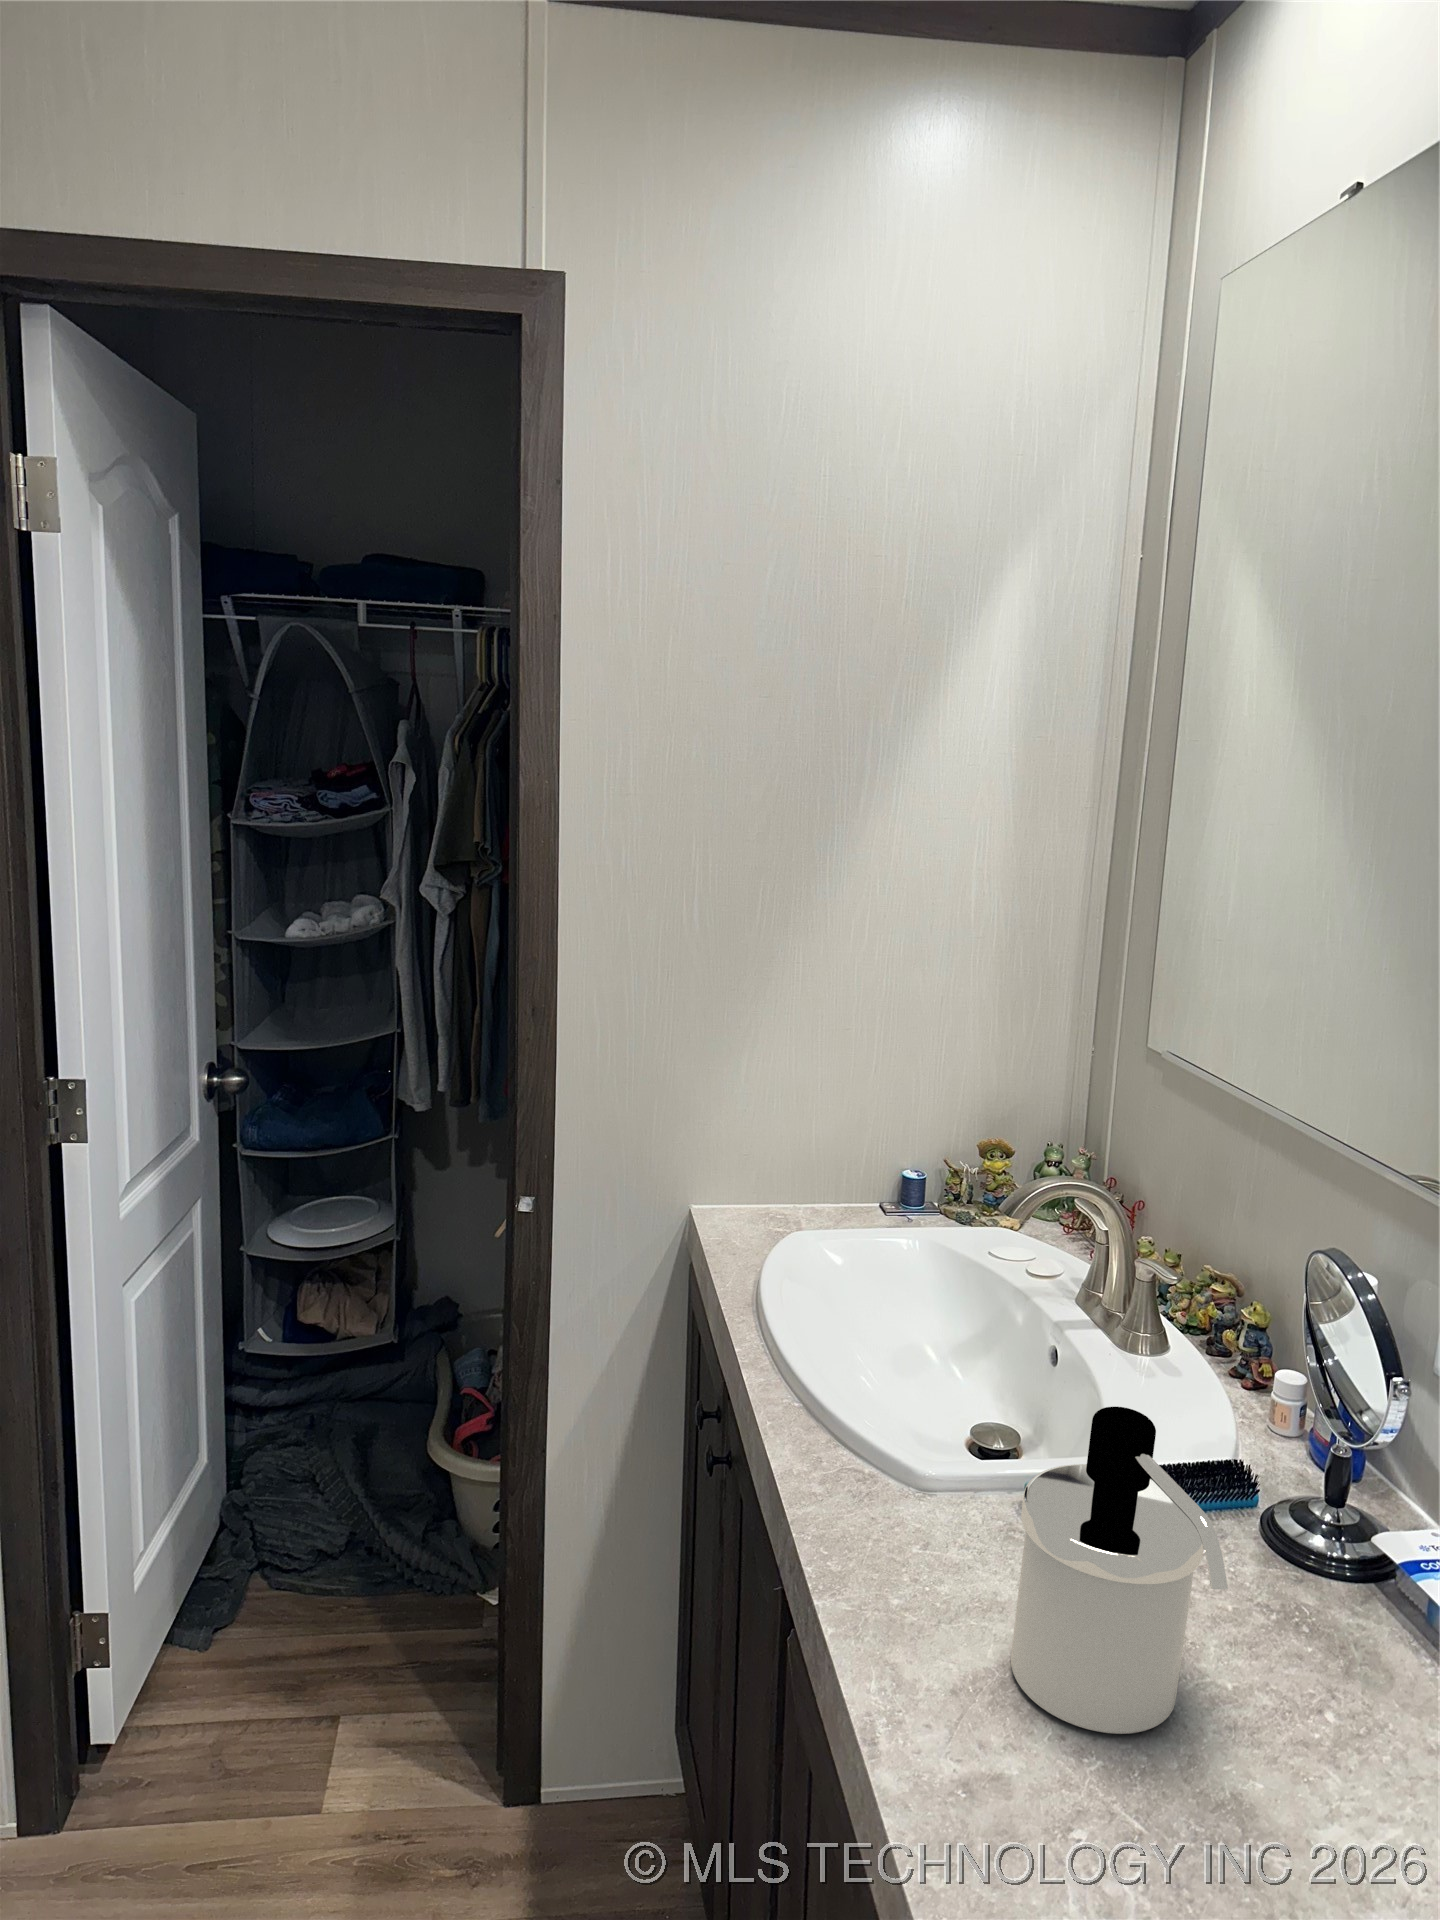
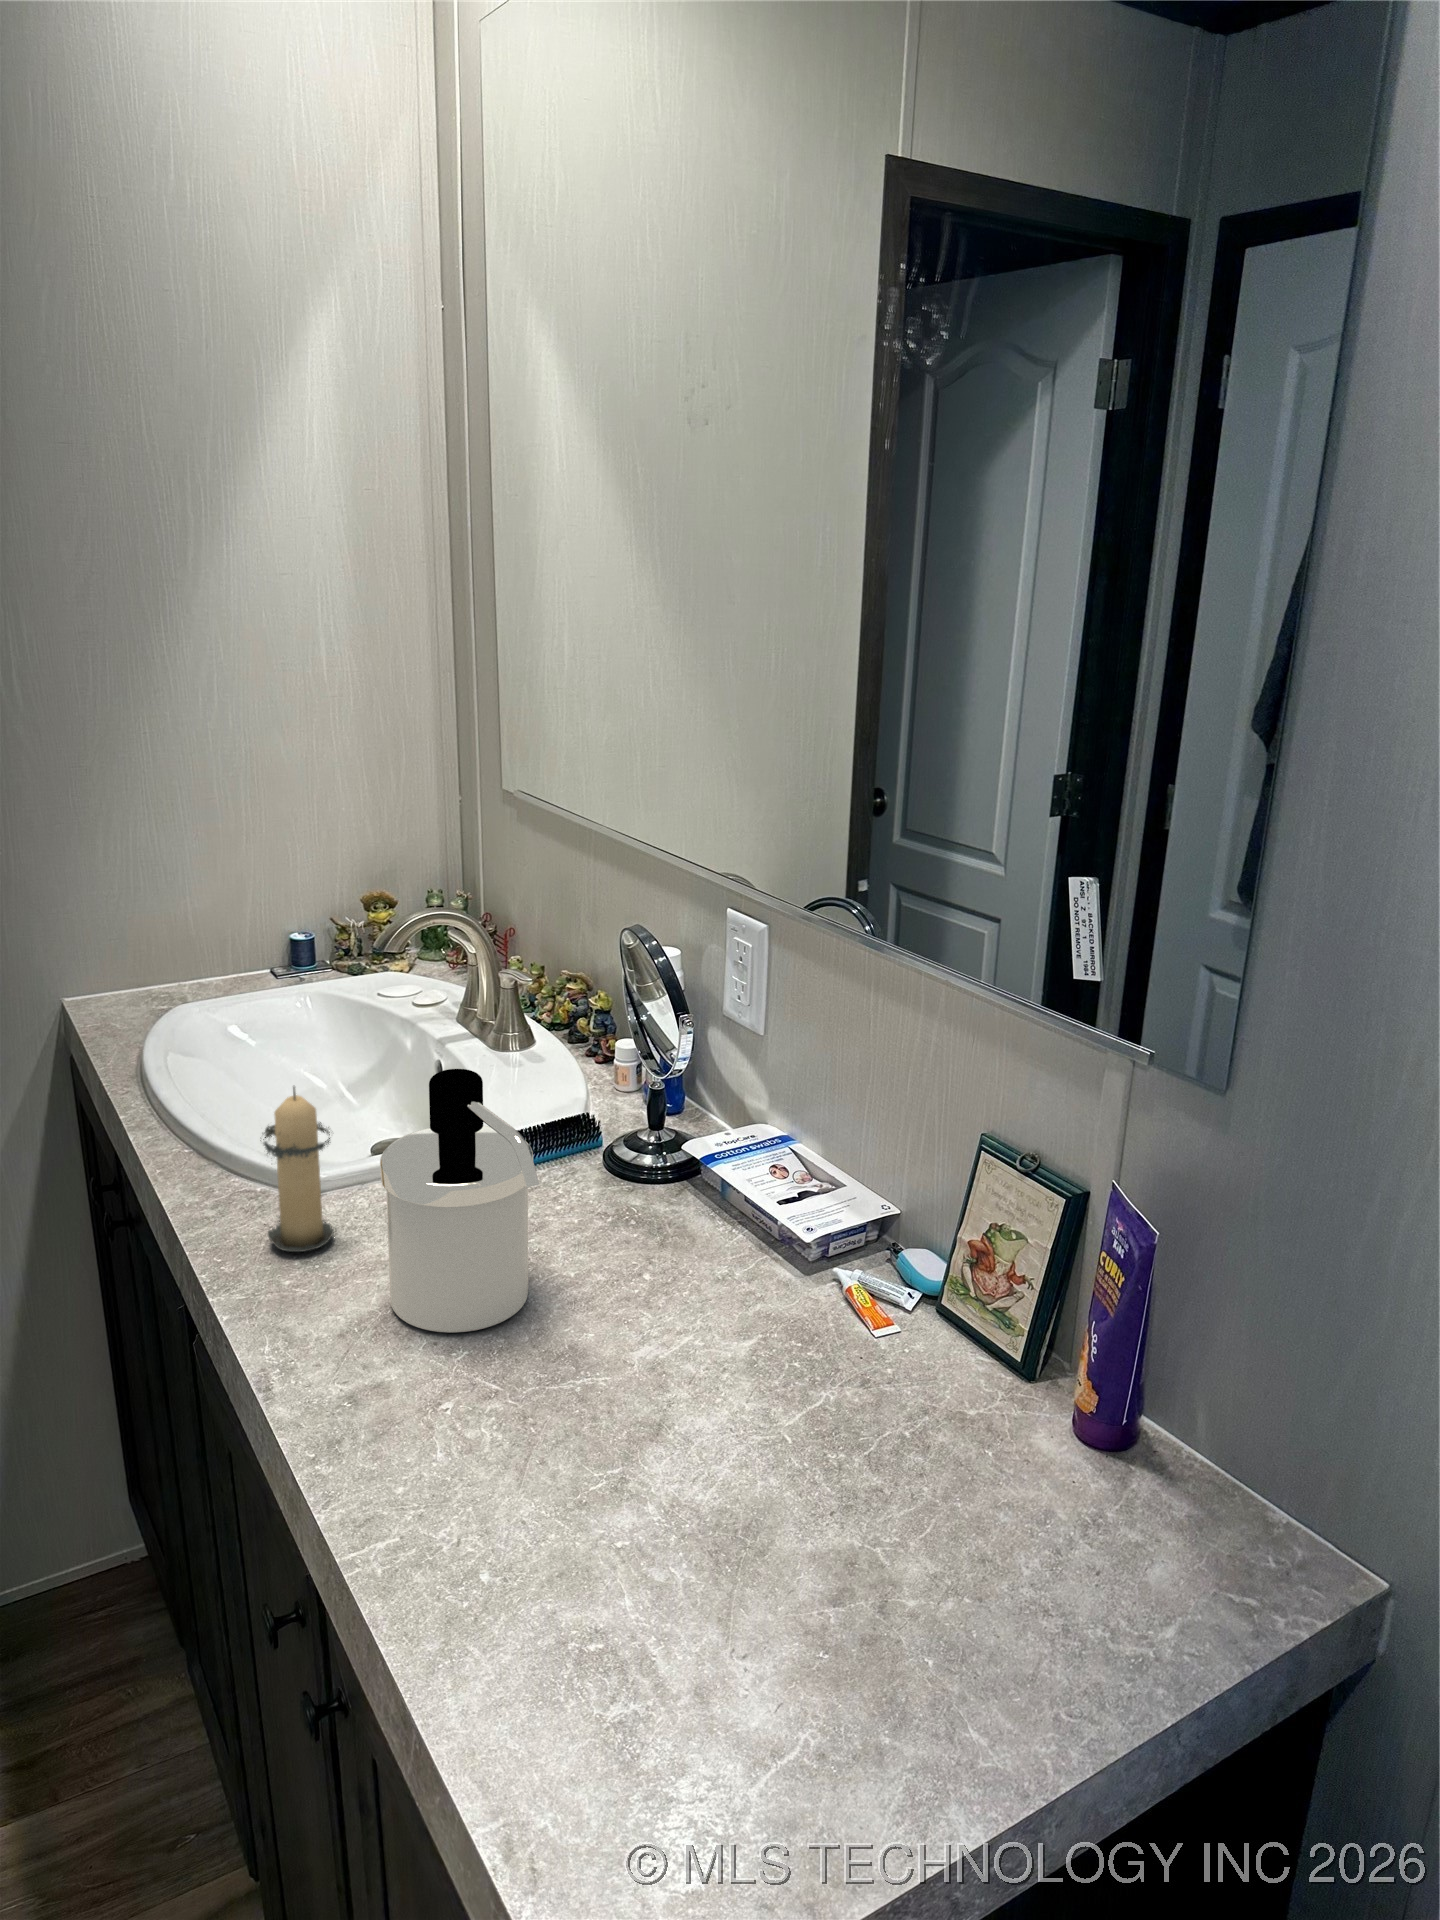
candle: none [867,1378,967,1571] -> present [260,1087,334,1252]

